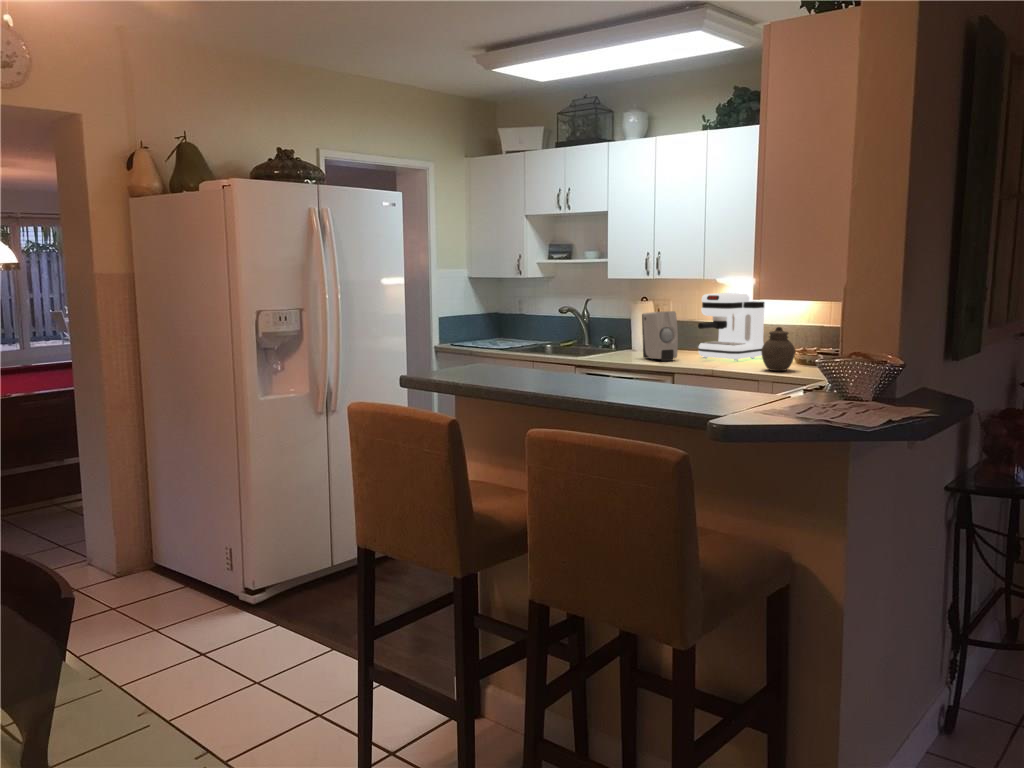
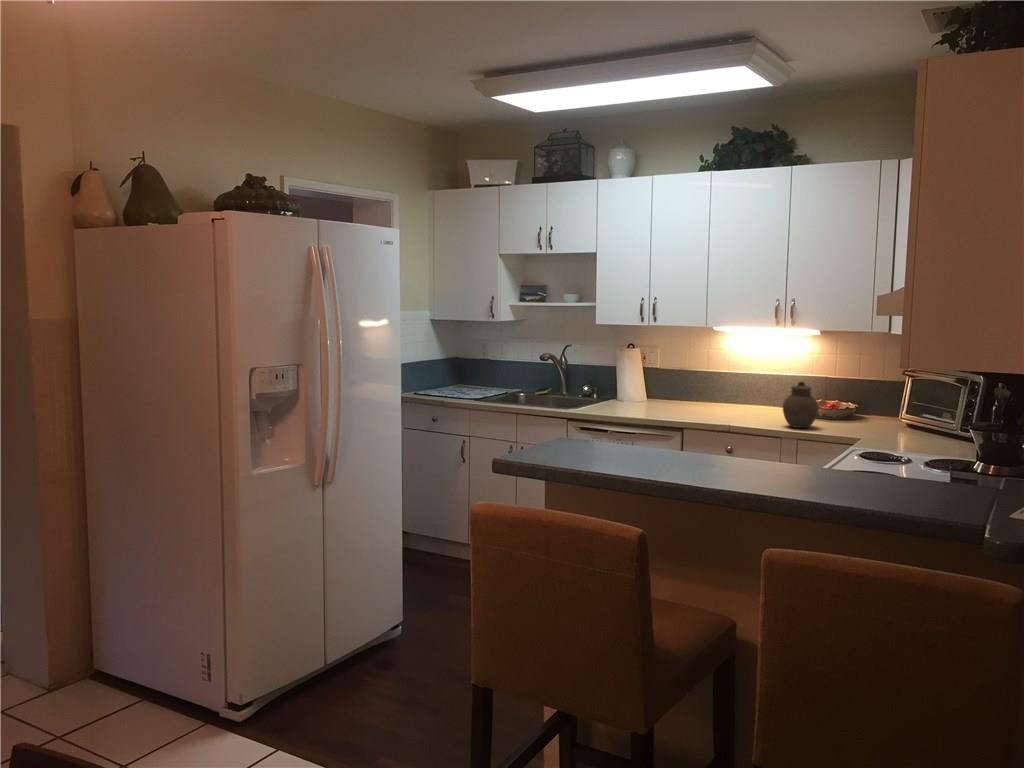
coffee maker: present [698,293,764,360] -> none [700,343,768,414]
soap dispenser: present [642,311,678,361] -> none [643,362,684,416]

